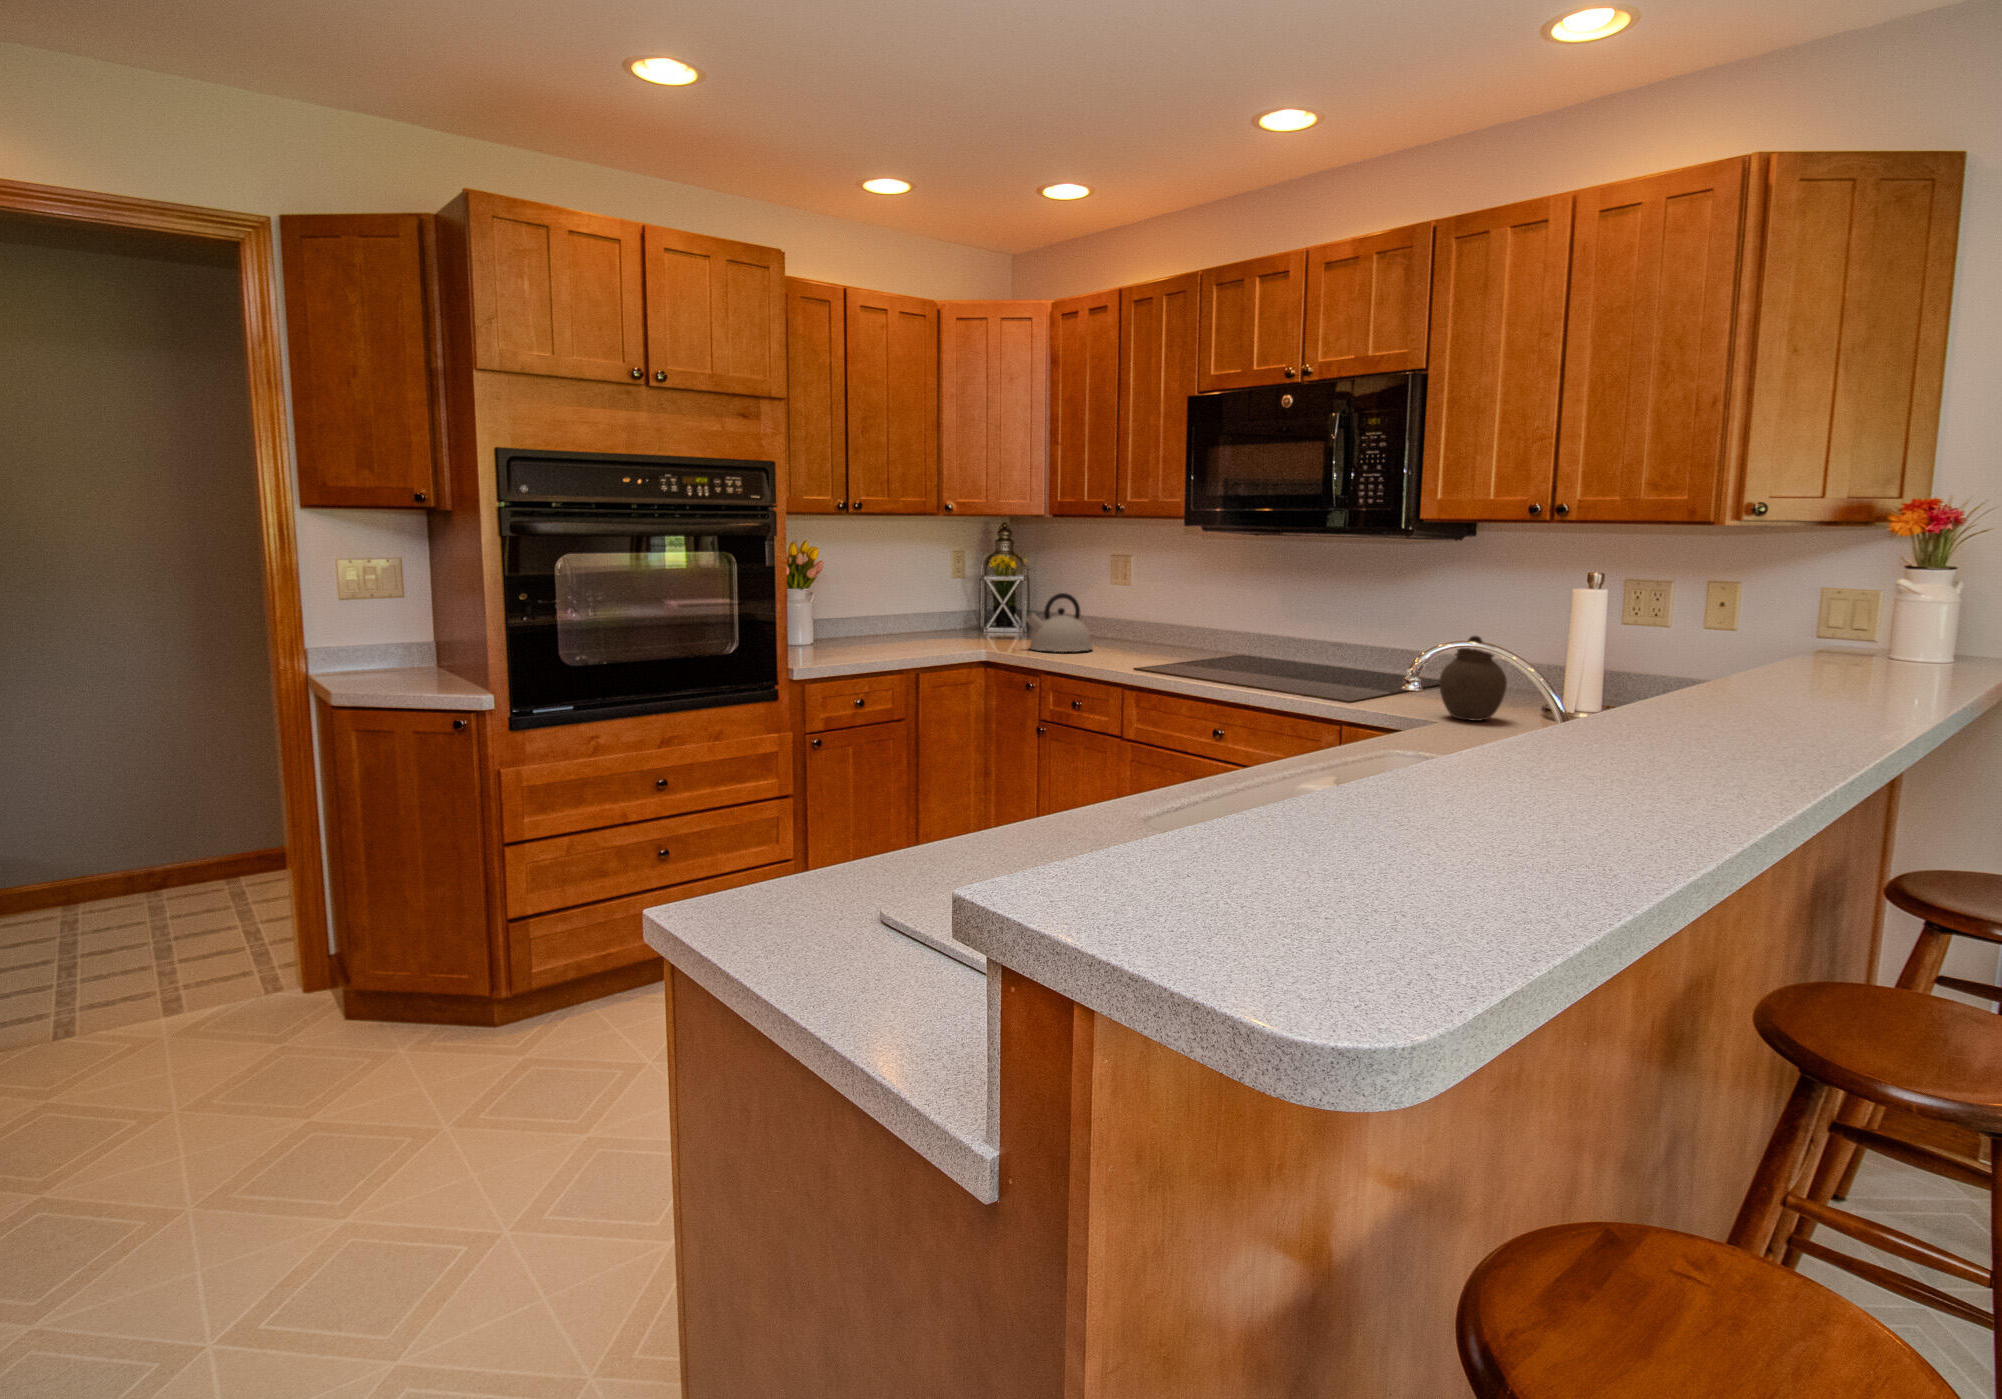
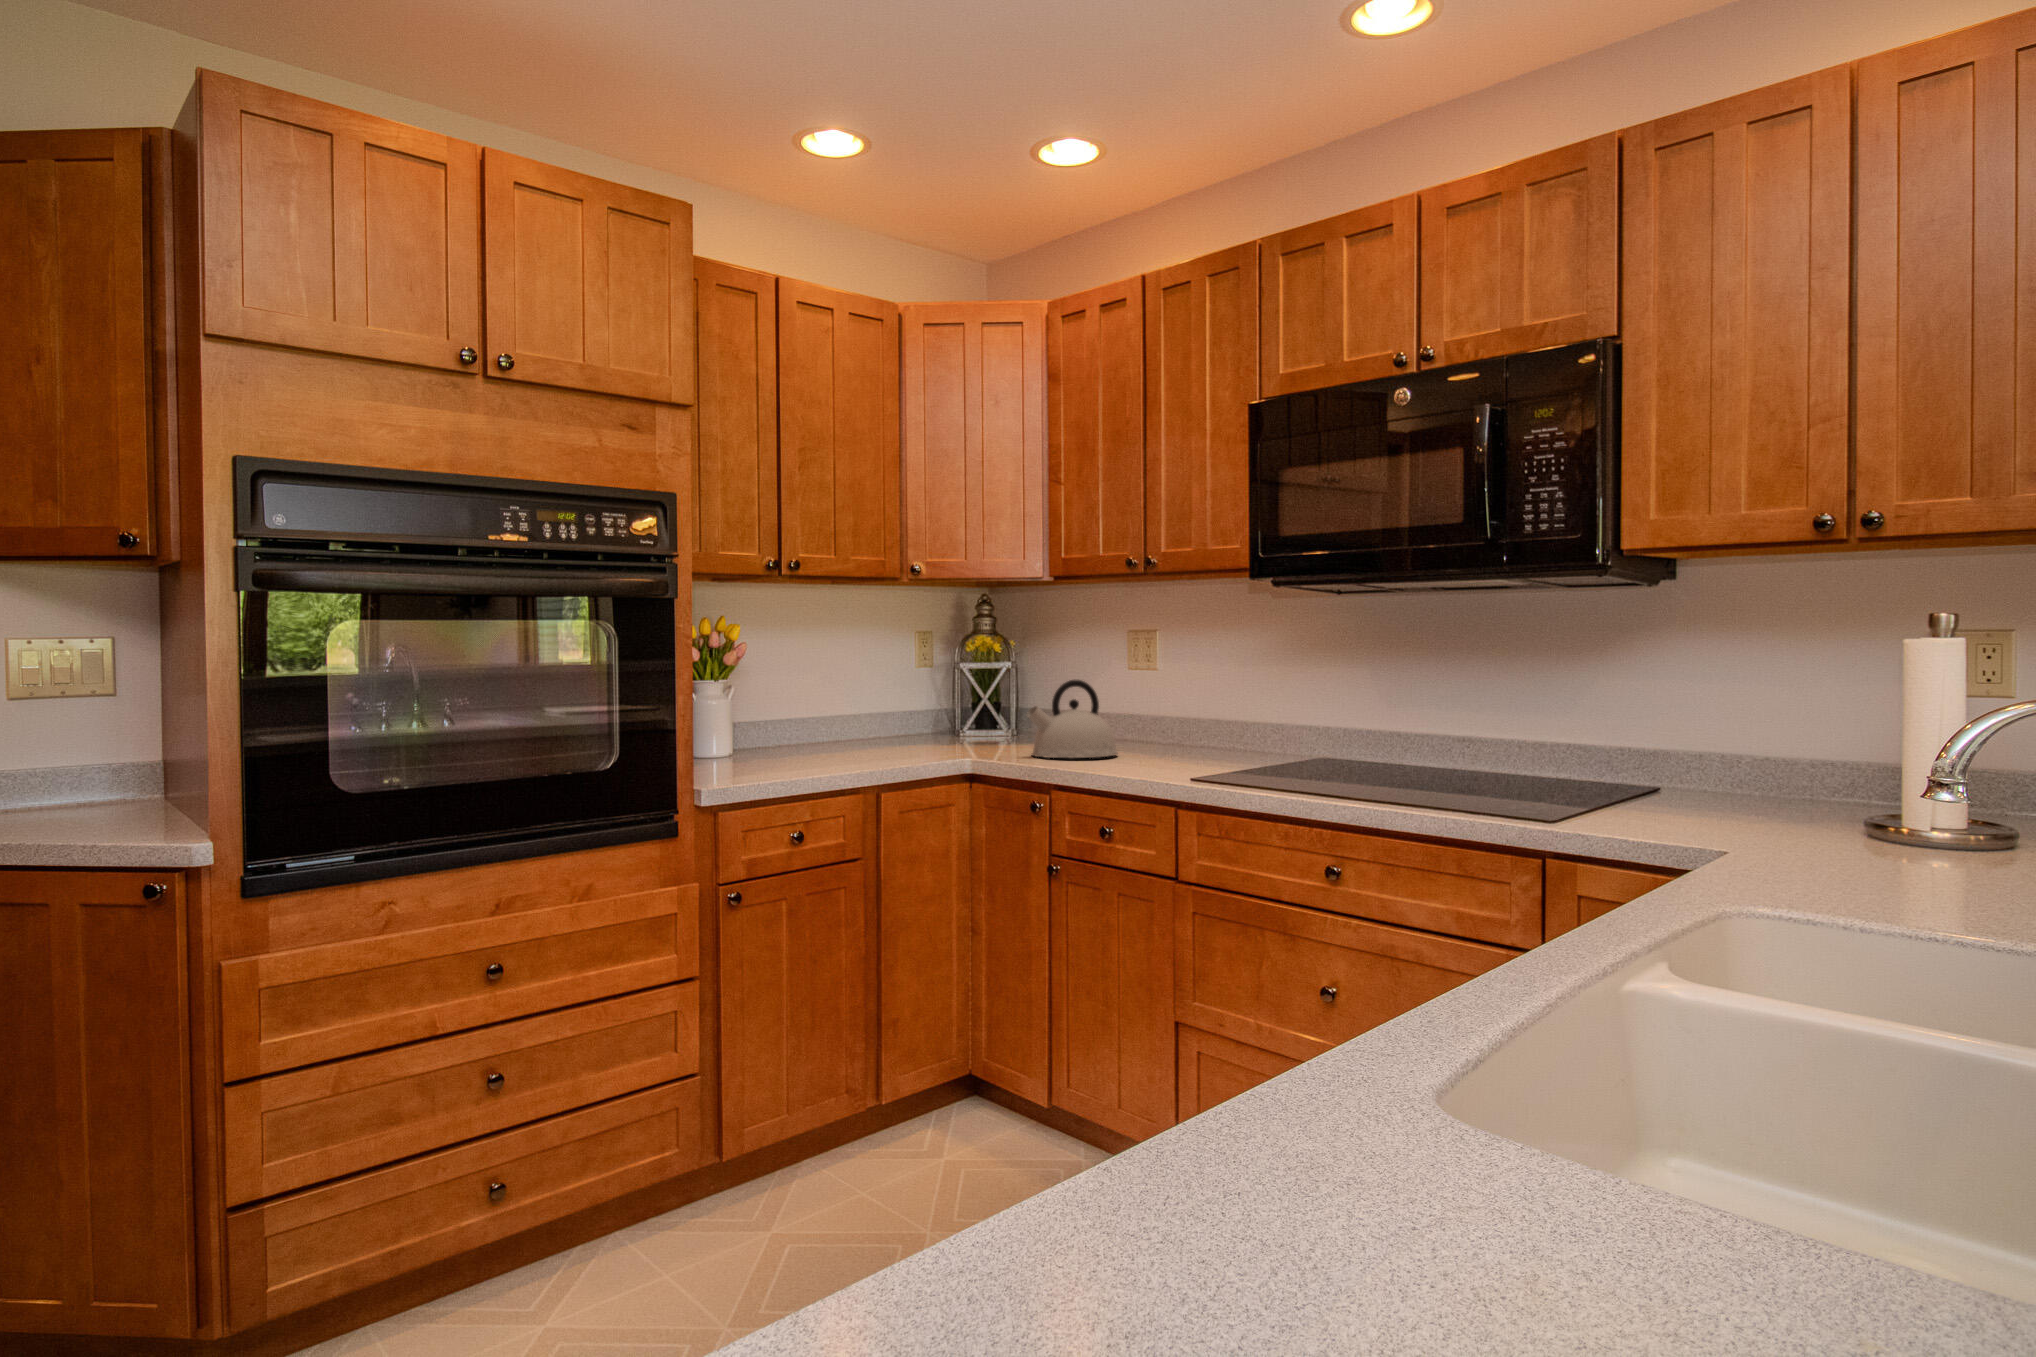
jar: present [1439,636,1507,721] -> none [1703,709,1813,837]

